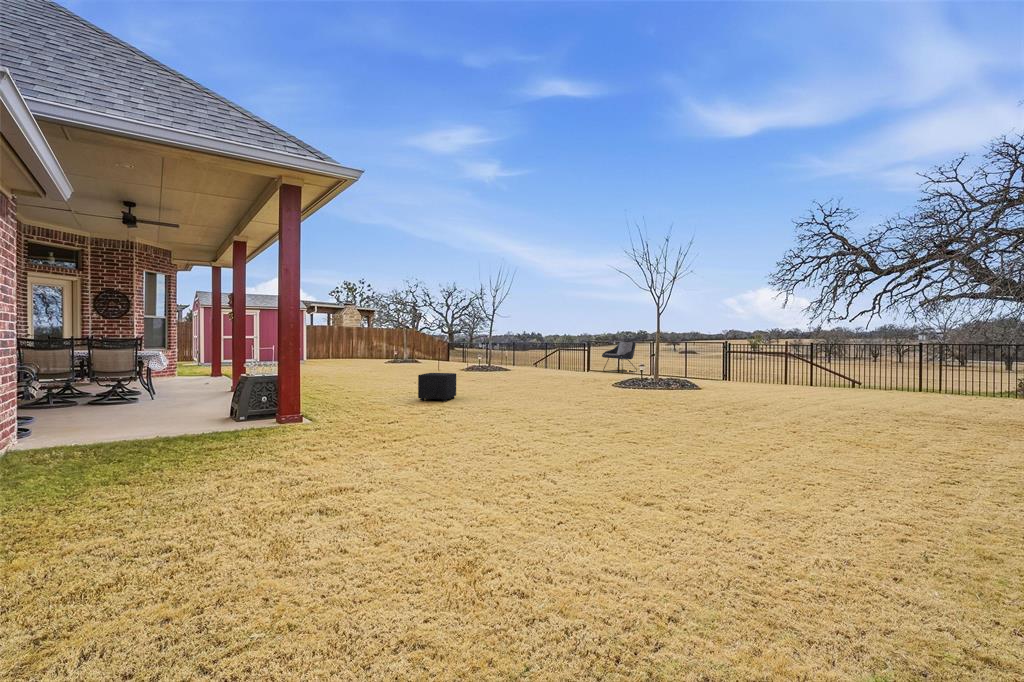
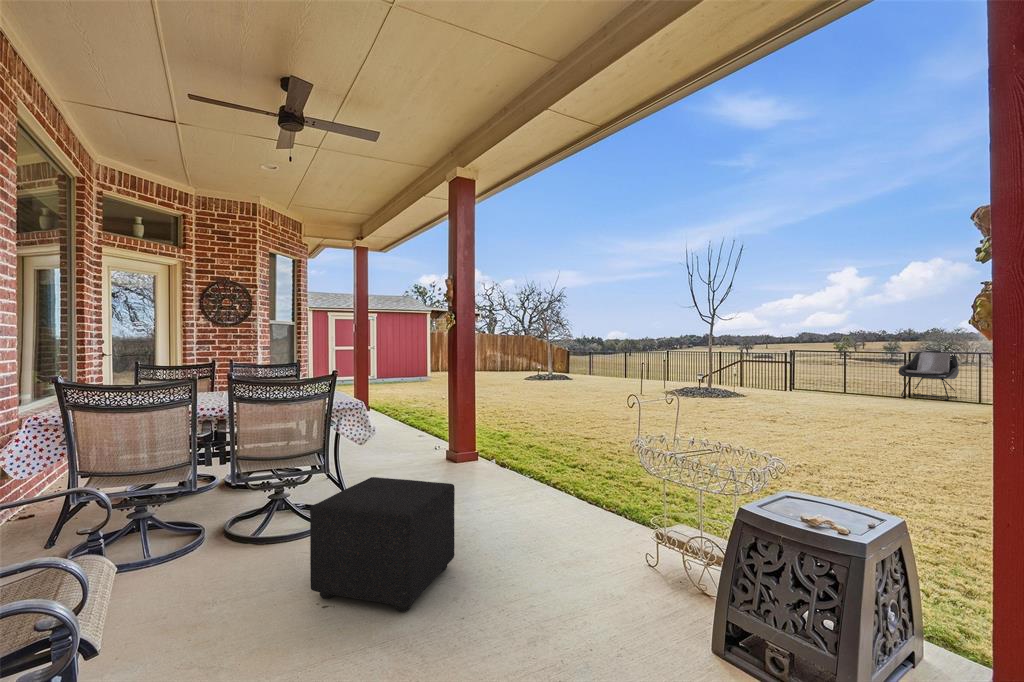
ottoman: present [418,373,456,402] -> present [310,477,455,612]

